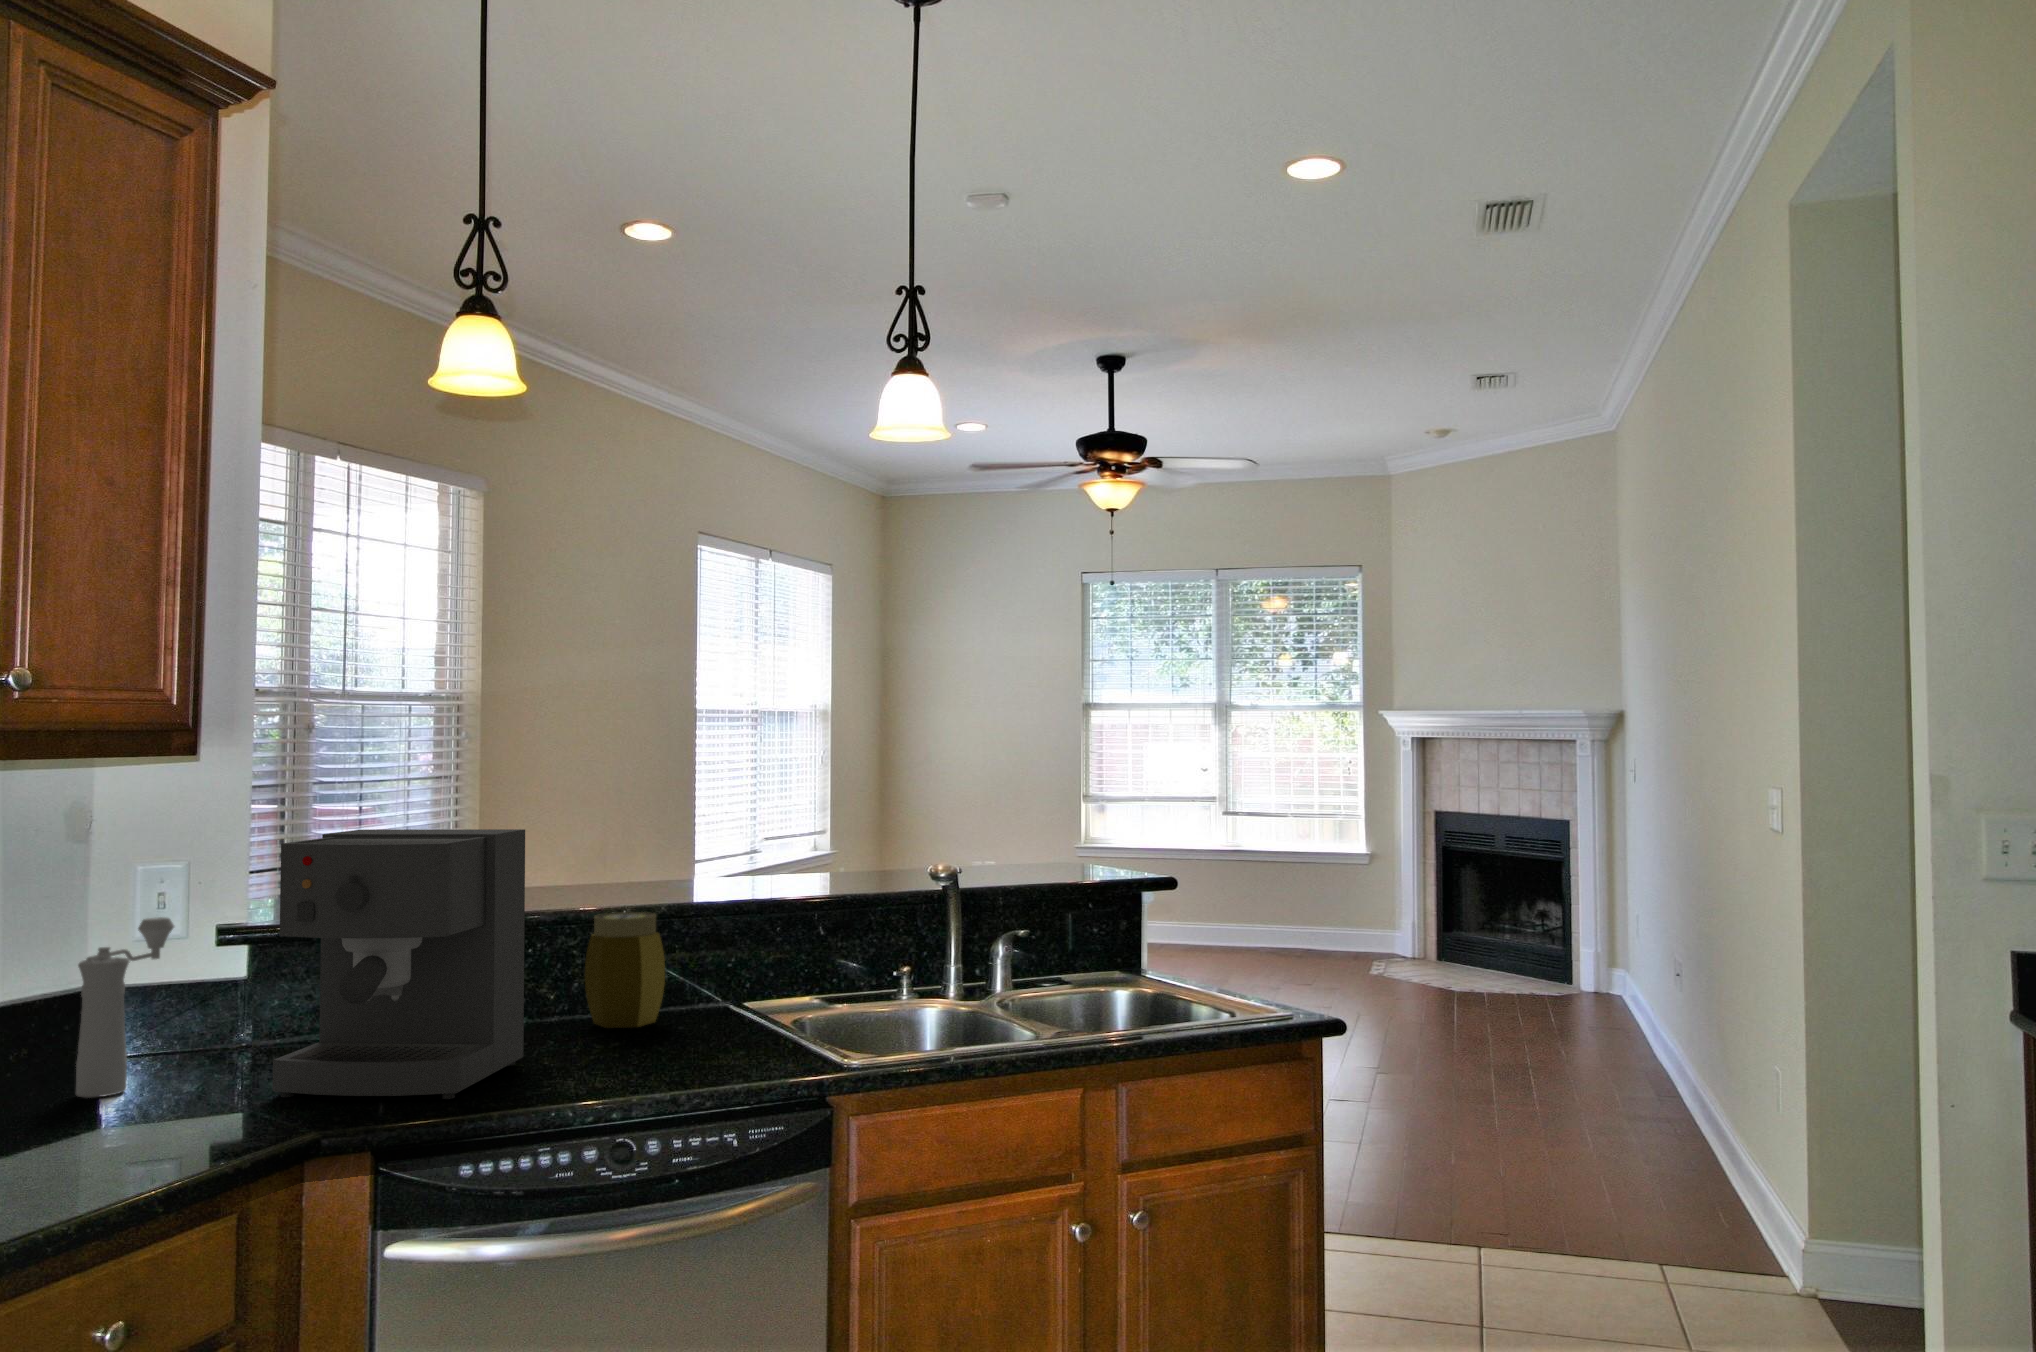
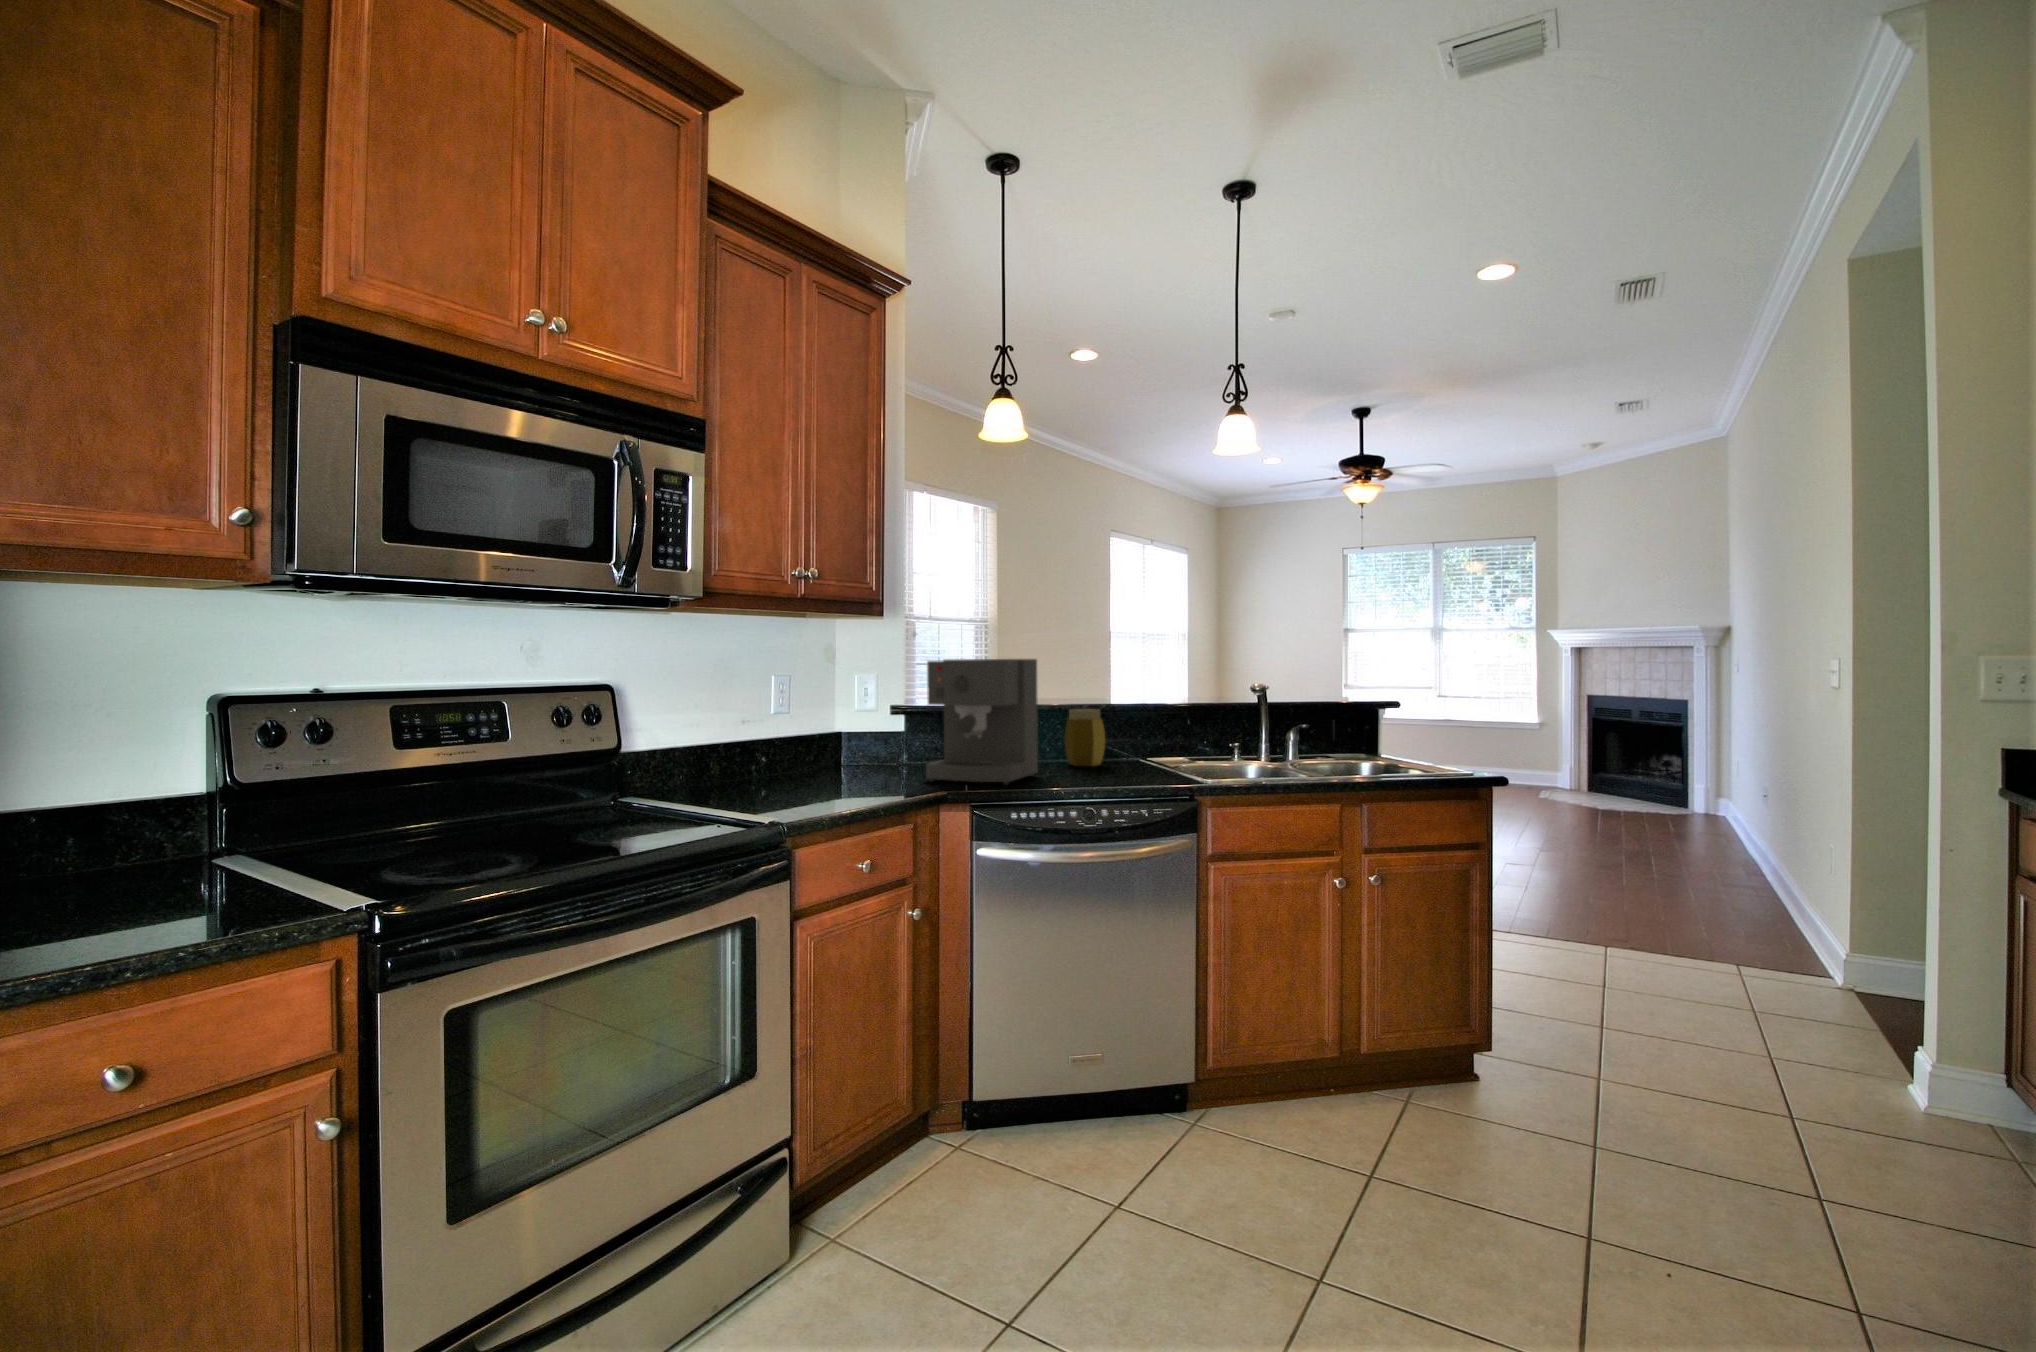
pepper mill: present [76,917,174,1098] -> none [841,699,879,778]

